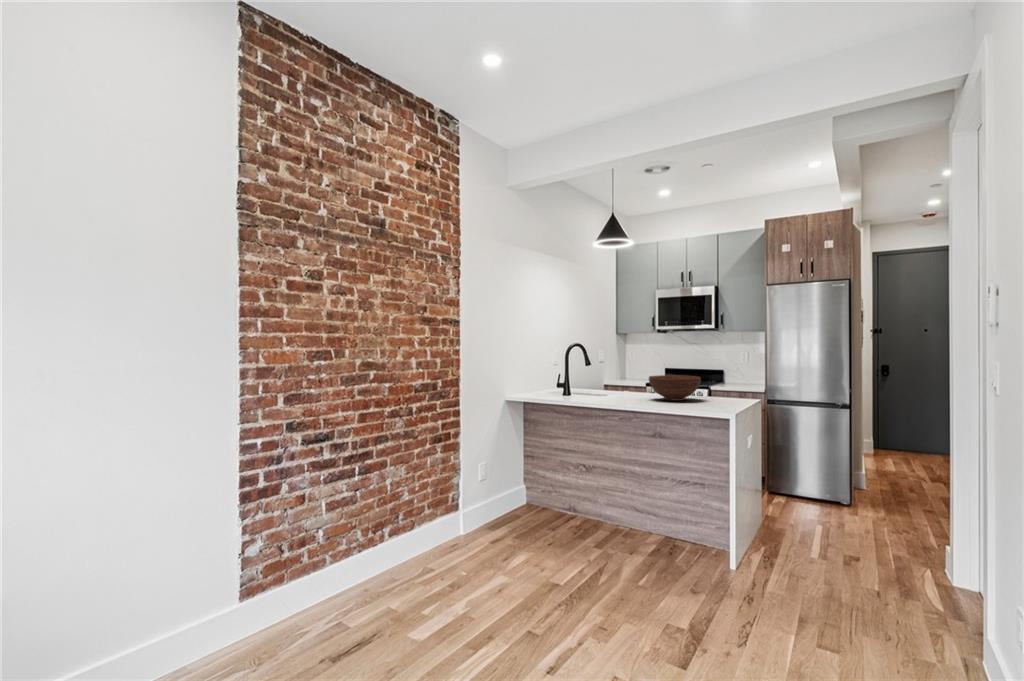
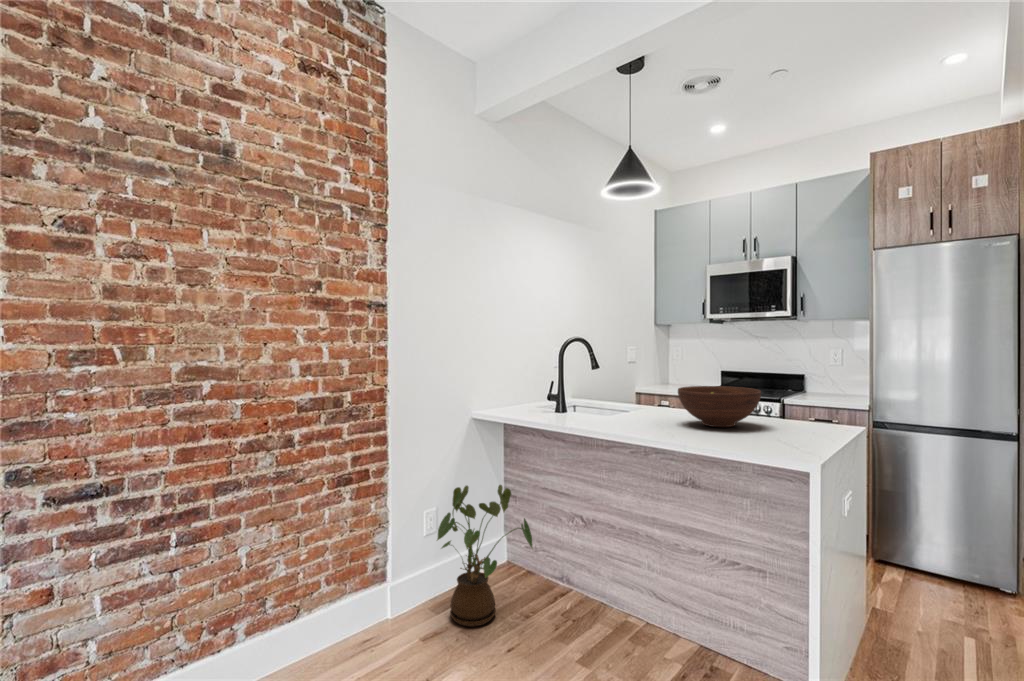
house plant: none [496,444,560,535] -> present [437,485,532,627]

